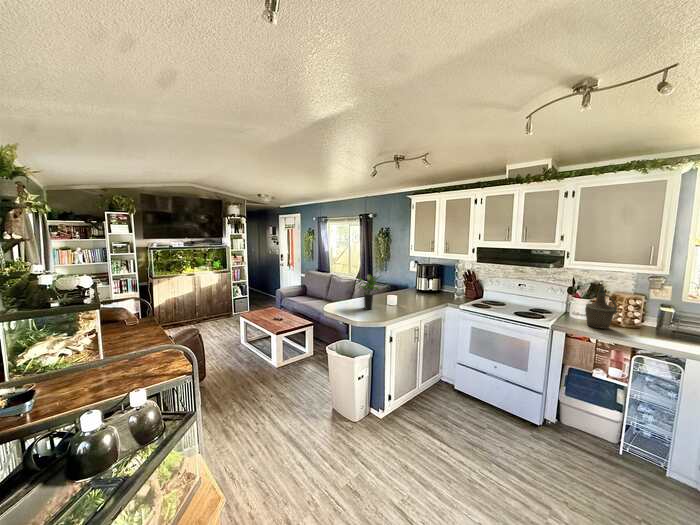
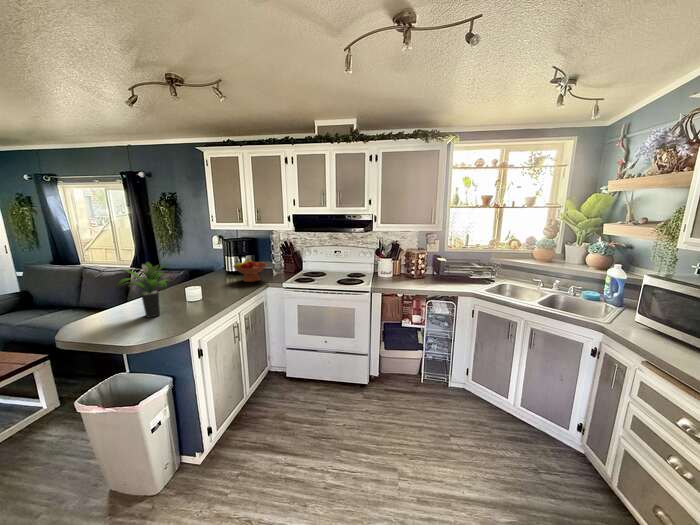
fruit bowl: none [422,282,450,301] -> present [233,260,267,282]
bottle: present [585,286,617,329] -> none [393,246,415,284]

